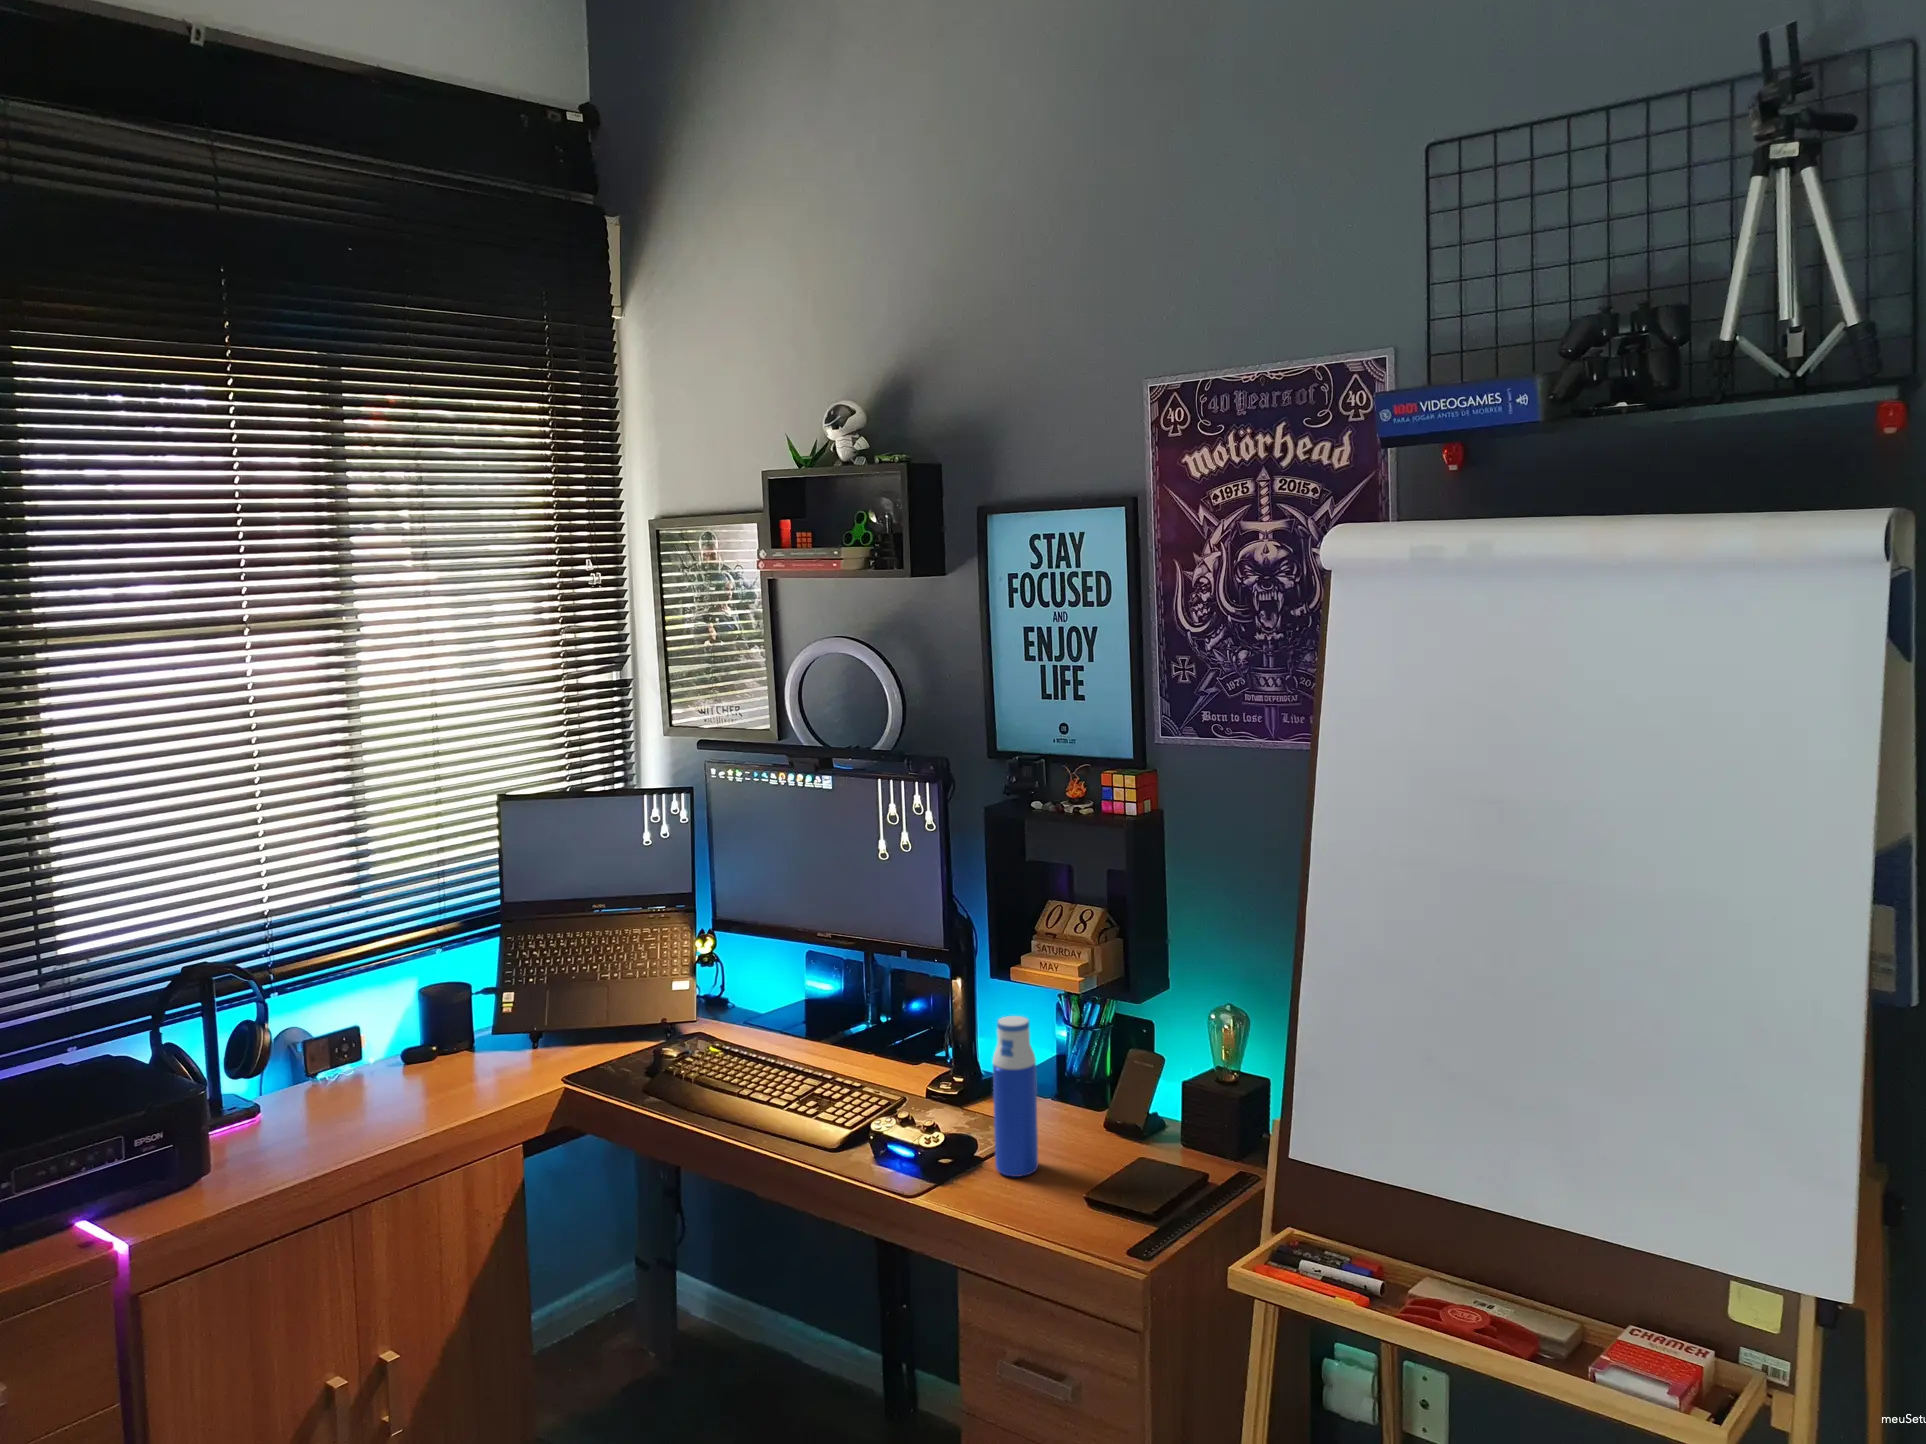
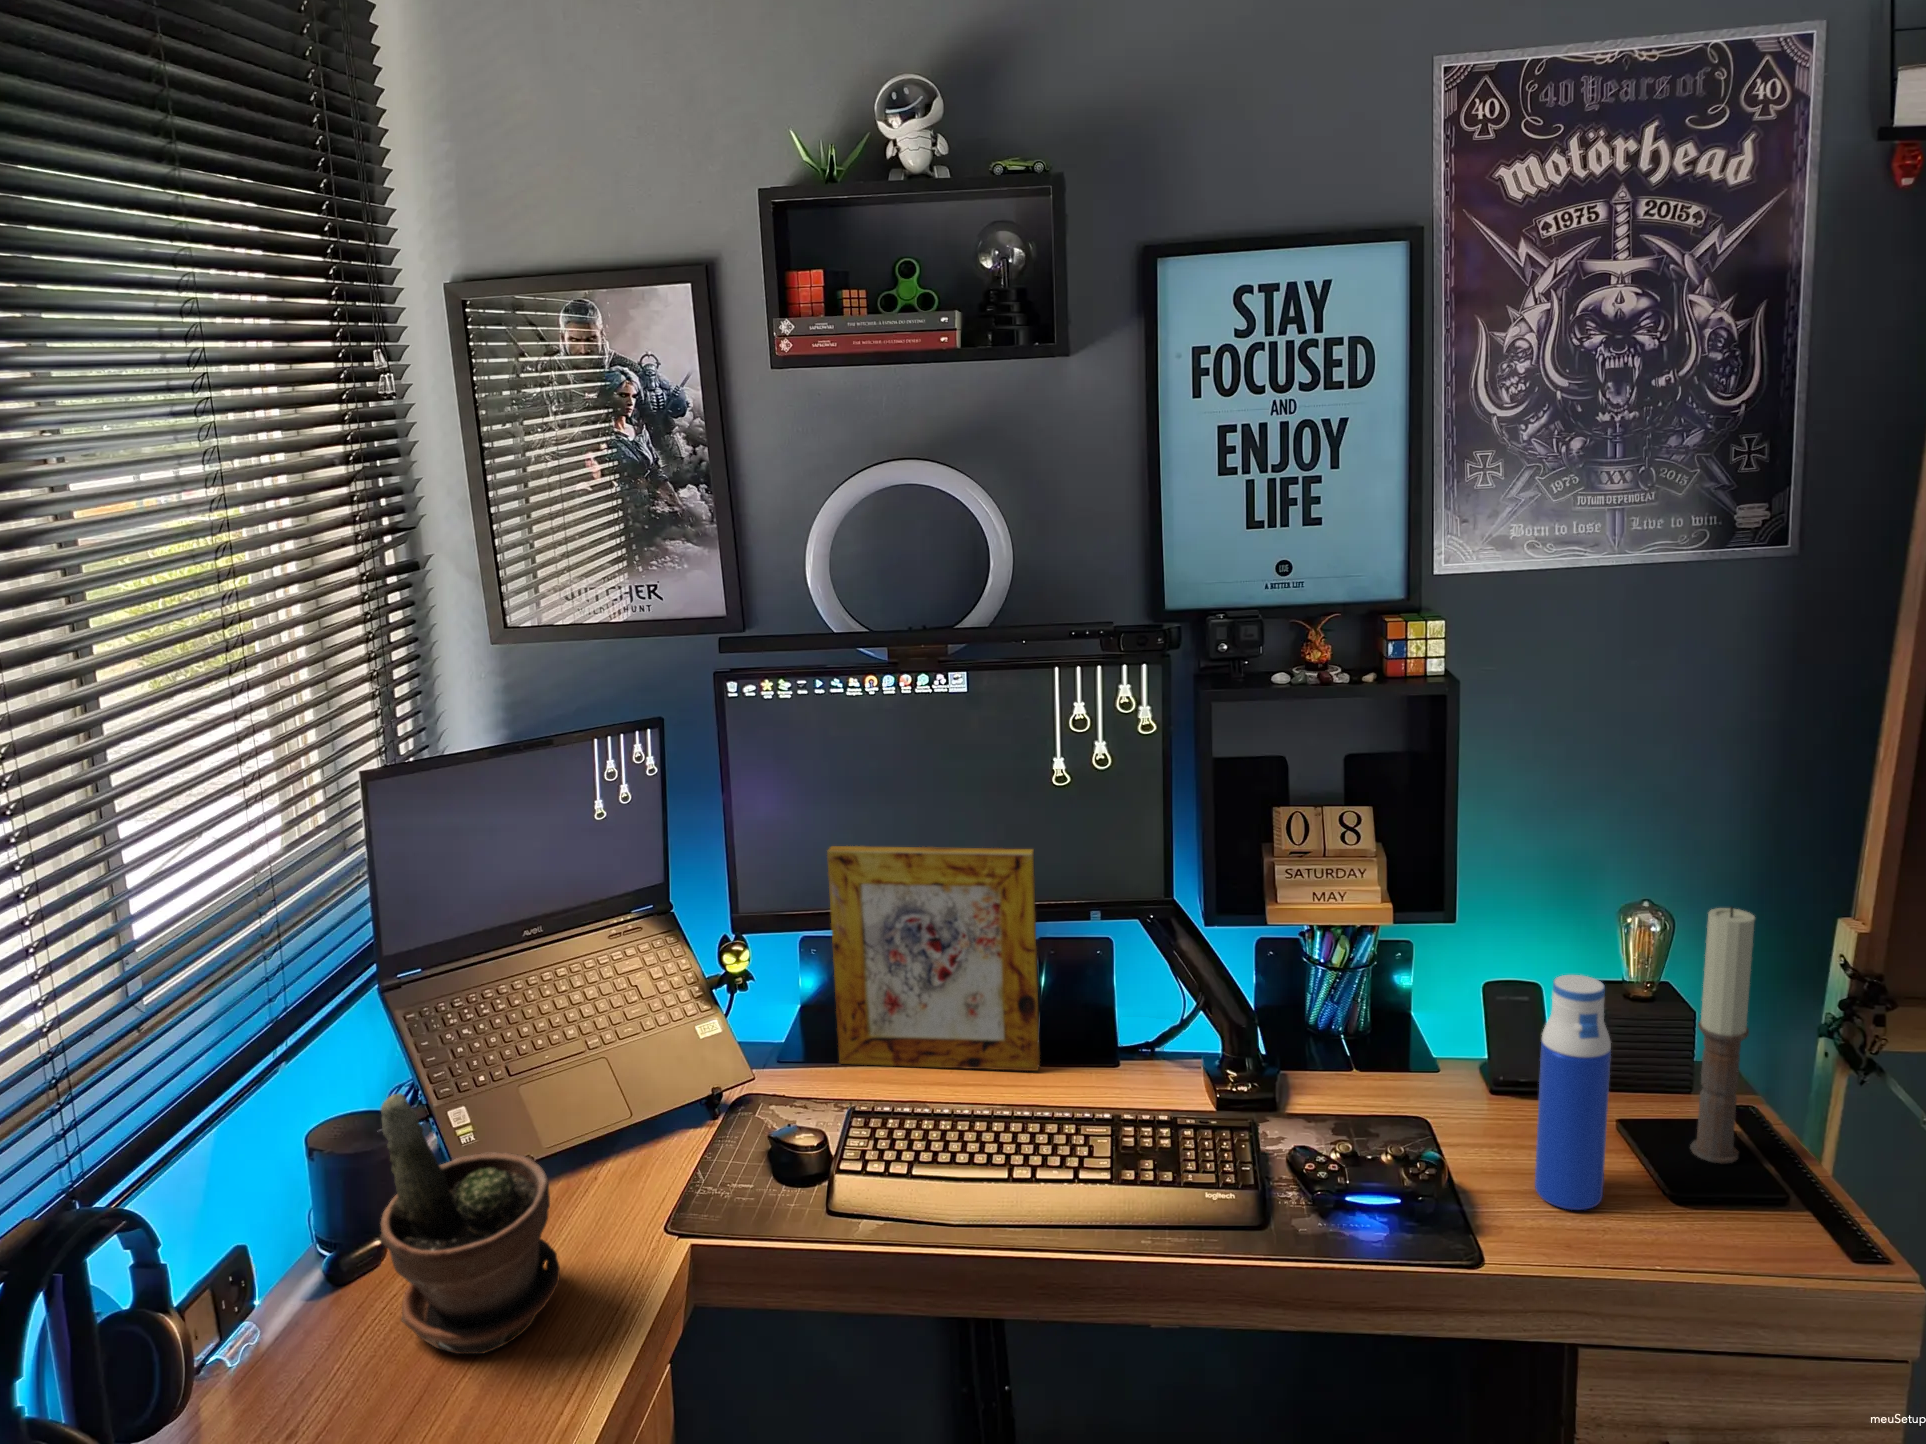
picture frame: none [749,880,854,1047] -> present [827,846,1040,1071]
potted plant: none [406,955,500,1095] -> present [380,1093,560,1354]
candle: none [1130,993,1163,1180] -> present [1690,907,1755,1163]

